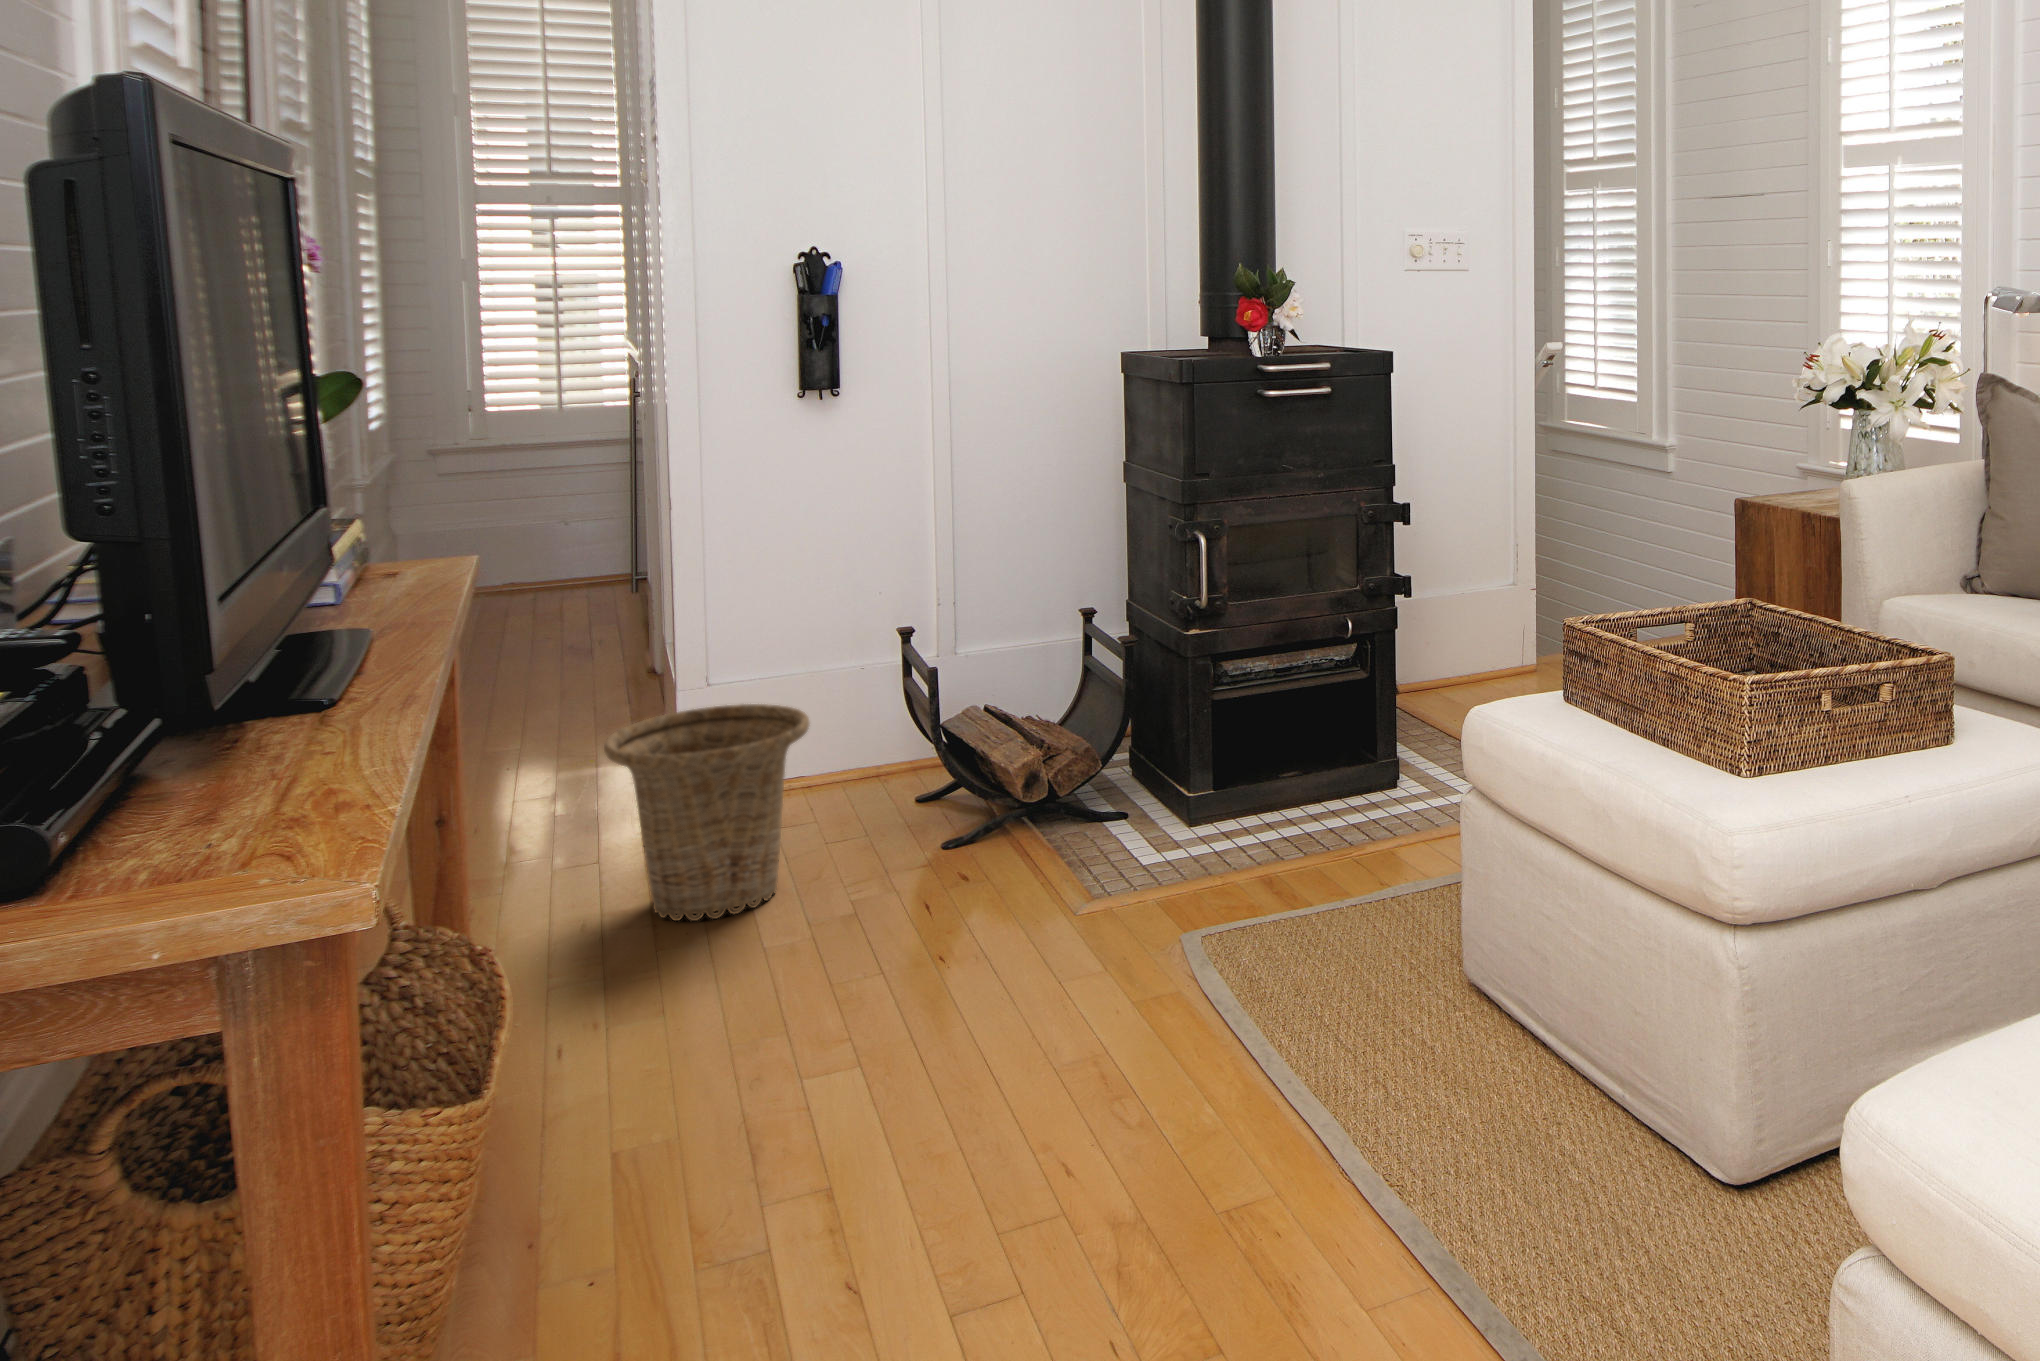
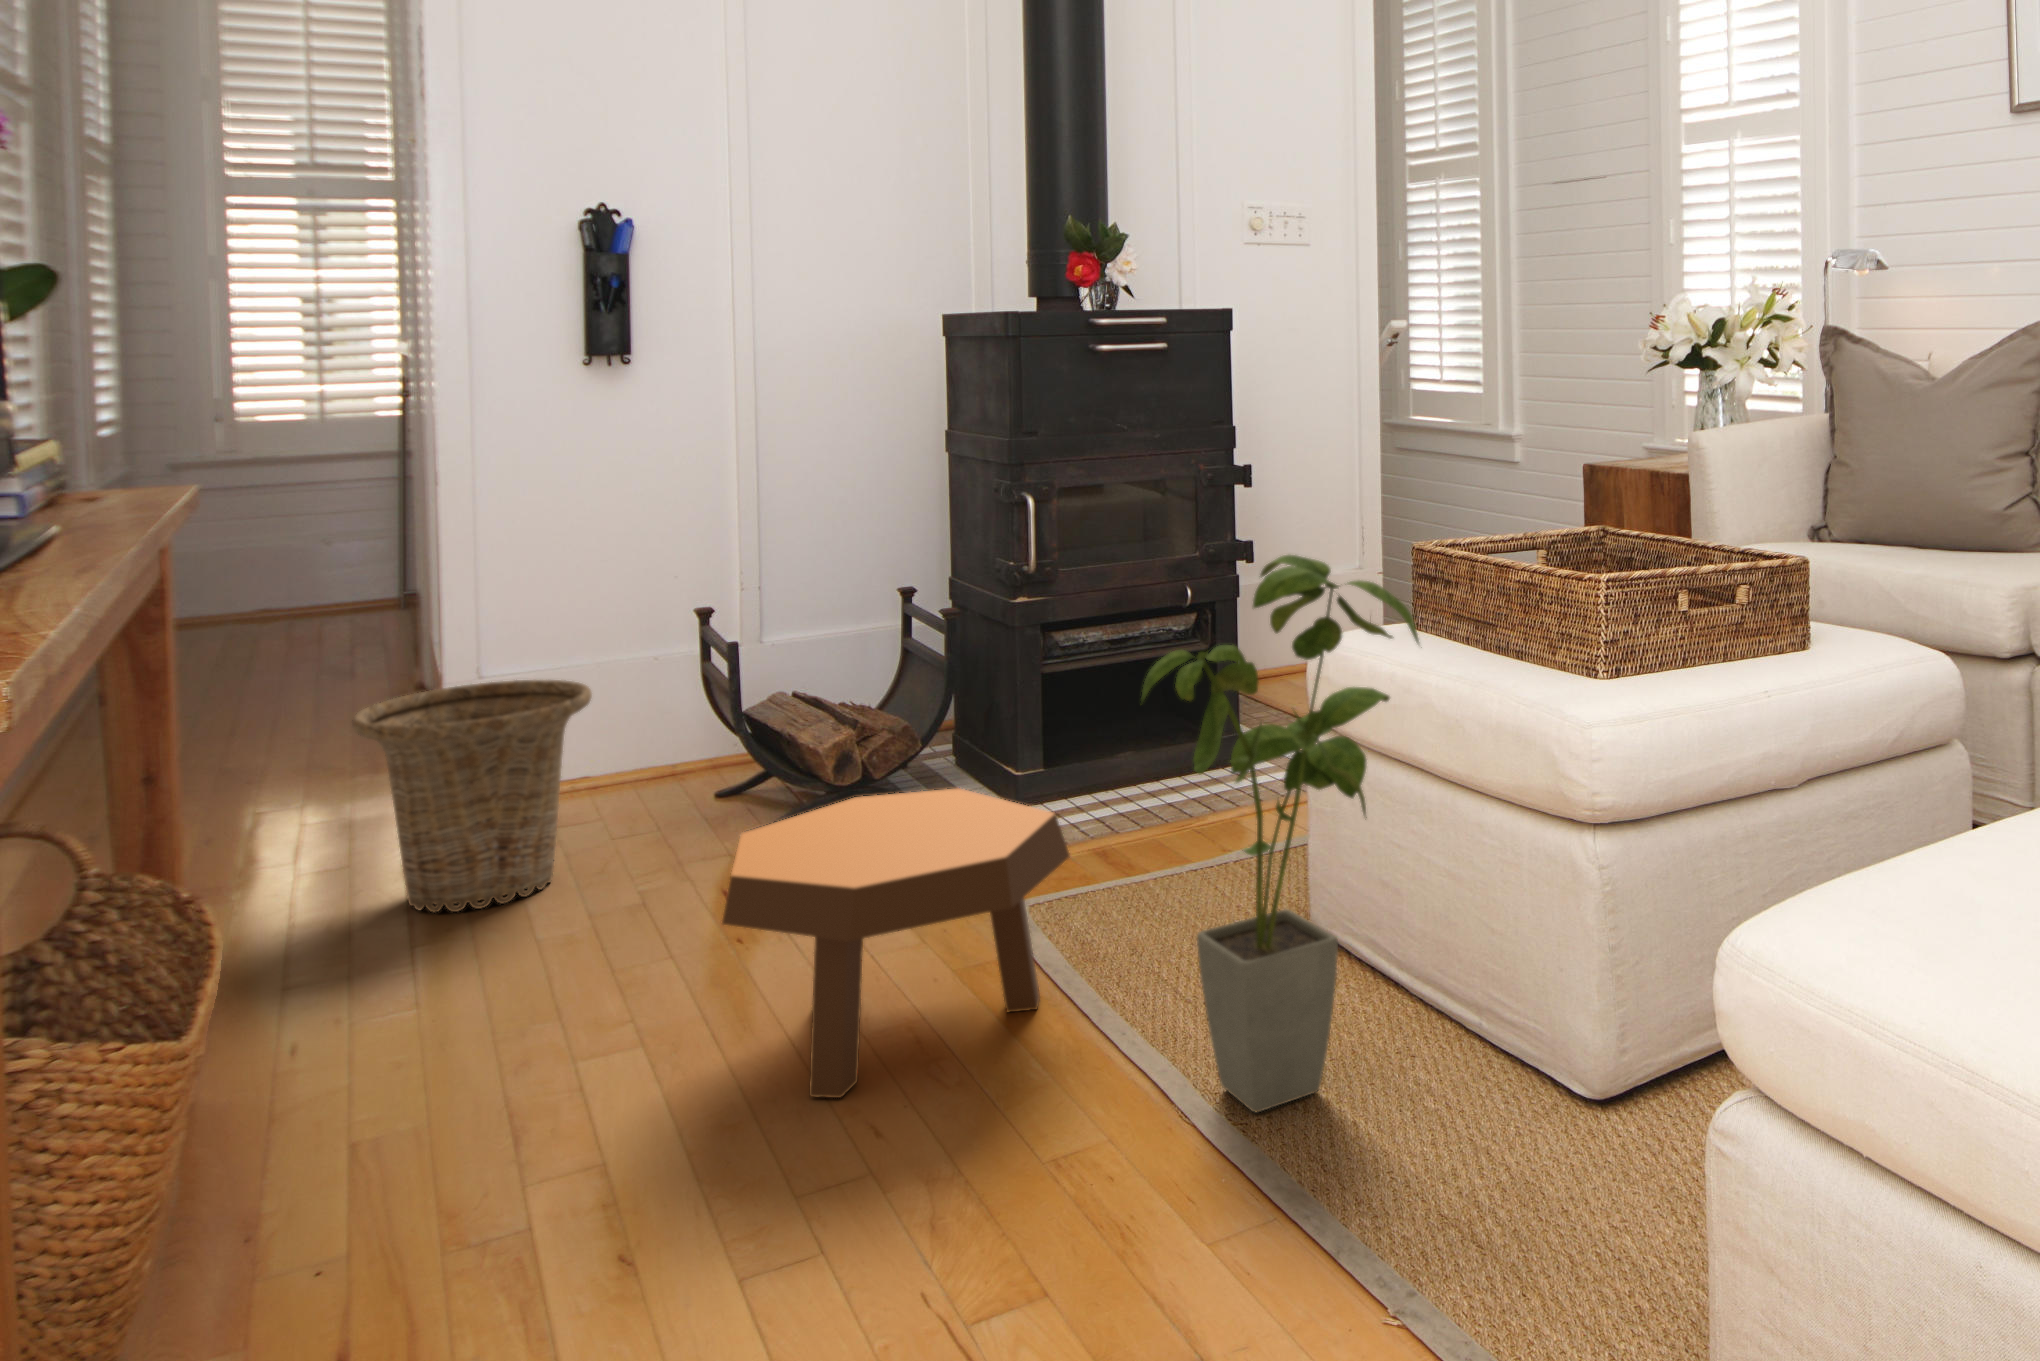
house plant: none [1309,661,1573,1183] -> present [1142,555,1419,1113]
footstool: none [931,840,1243,1142] -> present [722,788,1070,1098]

